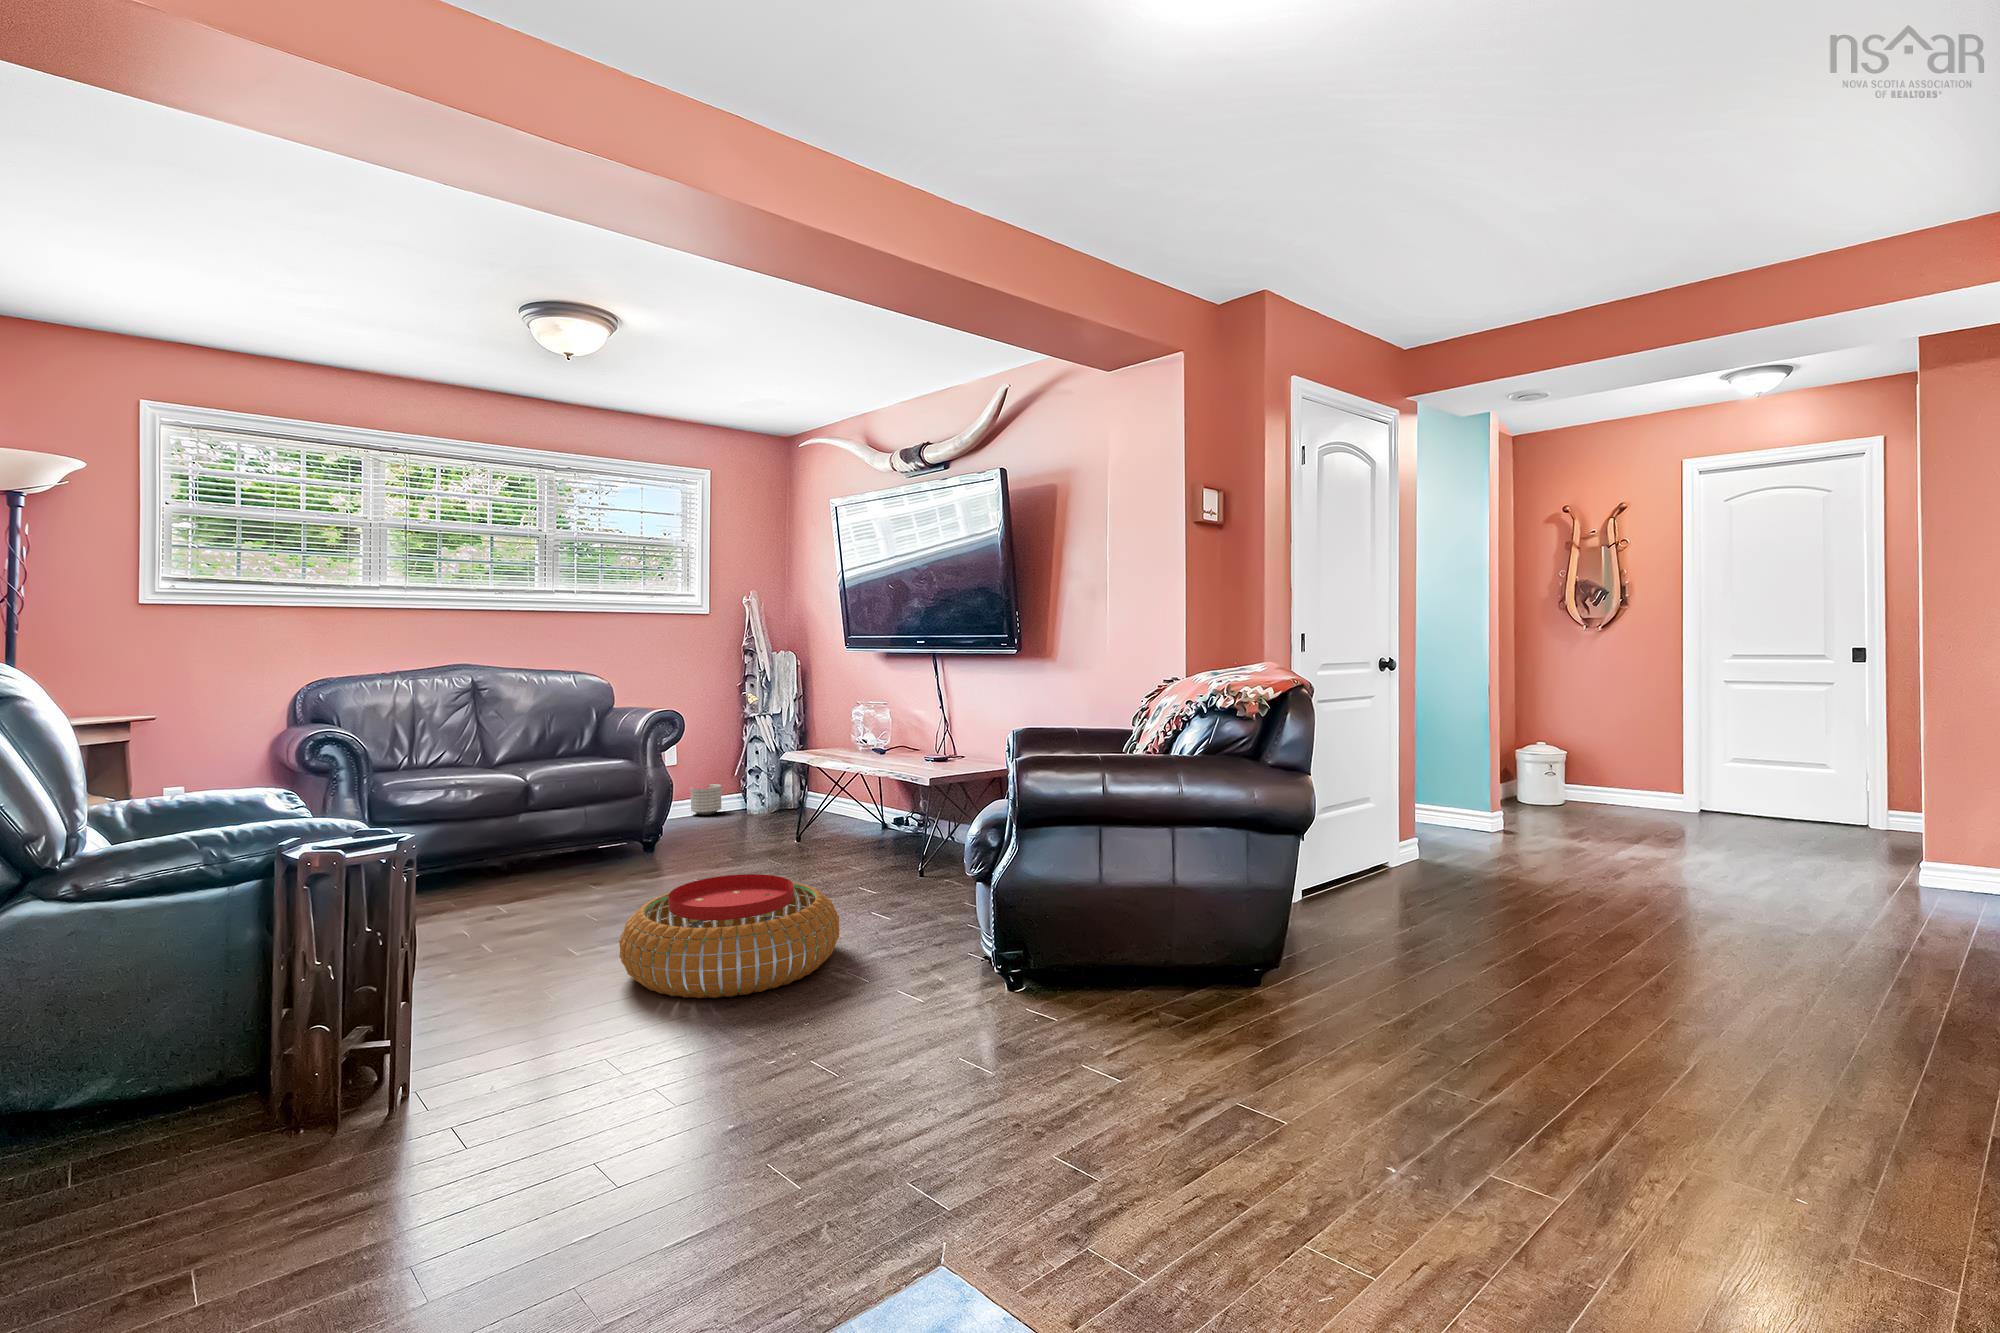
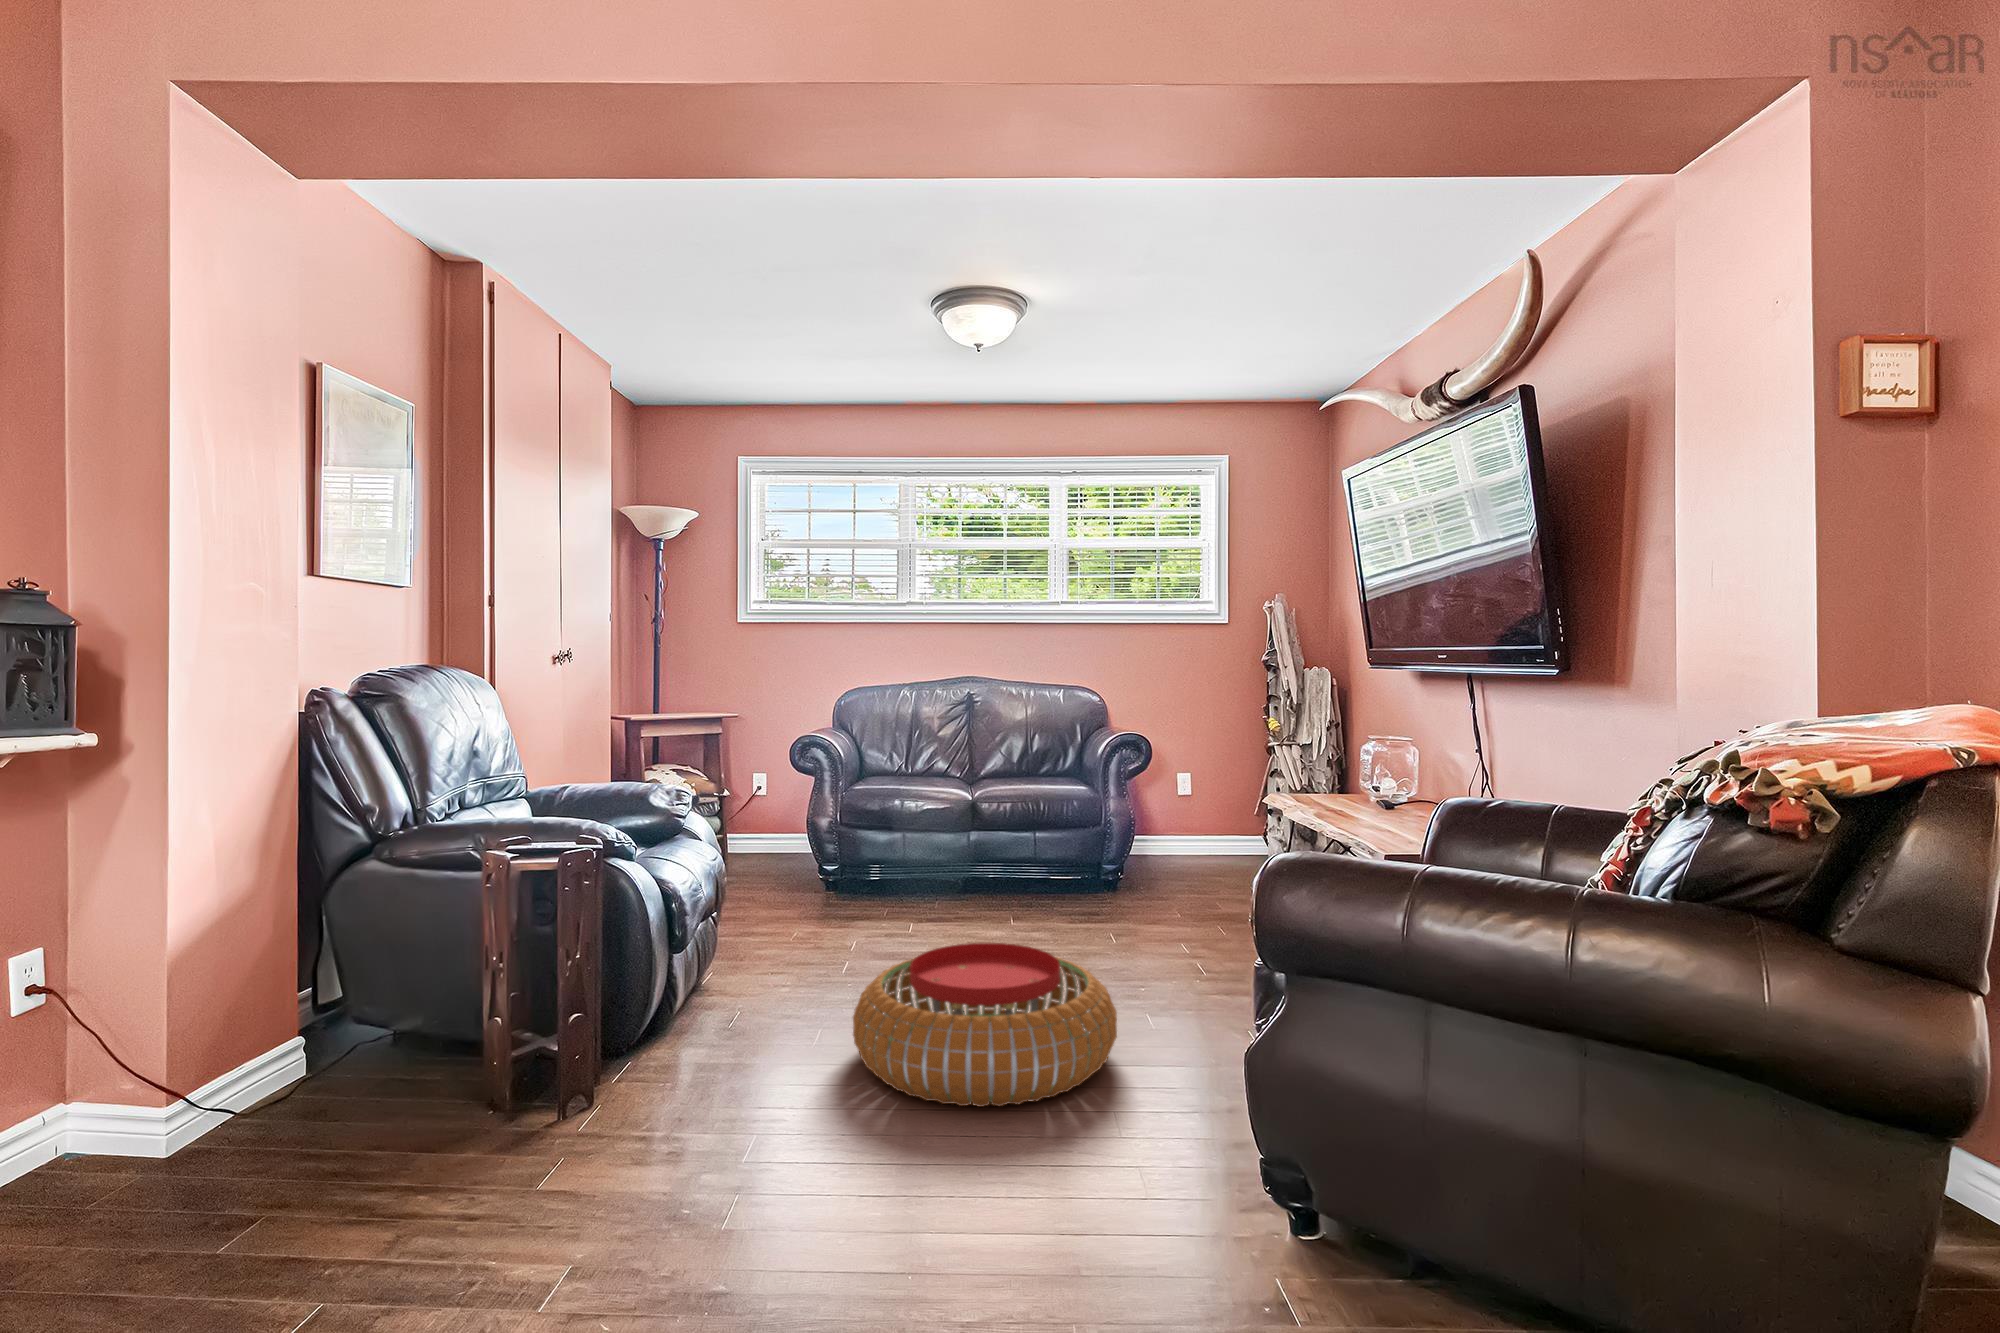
planter: present [691,784,721,815] -> none [1197,823,1232,860]

